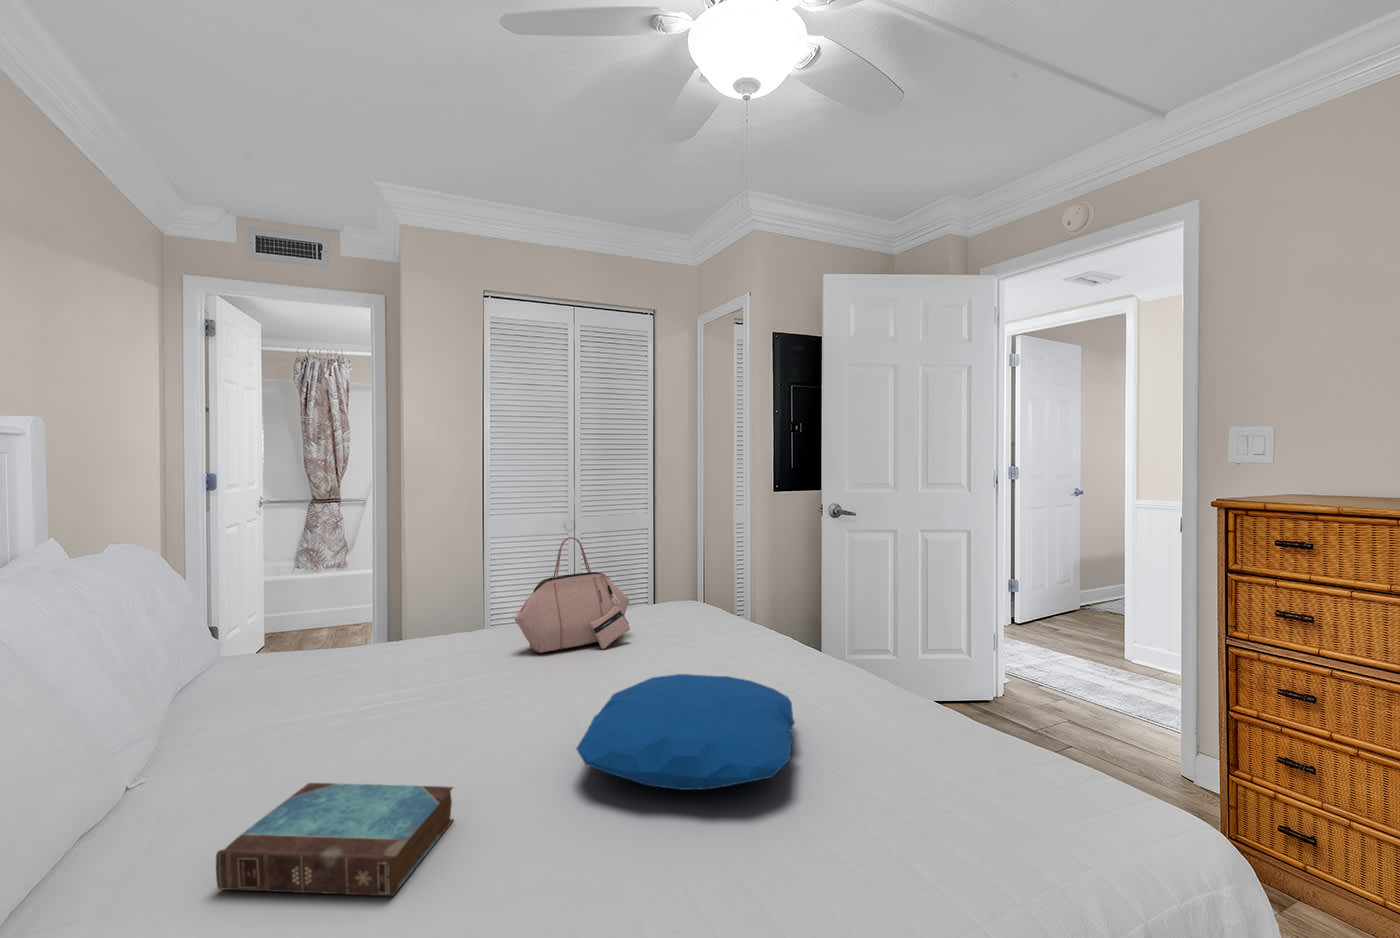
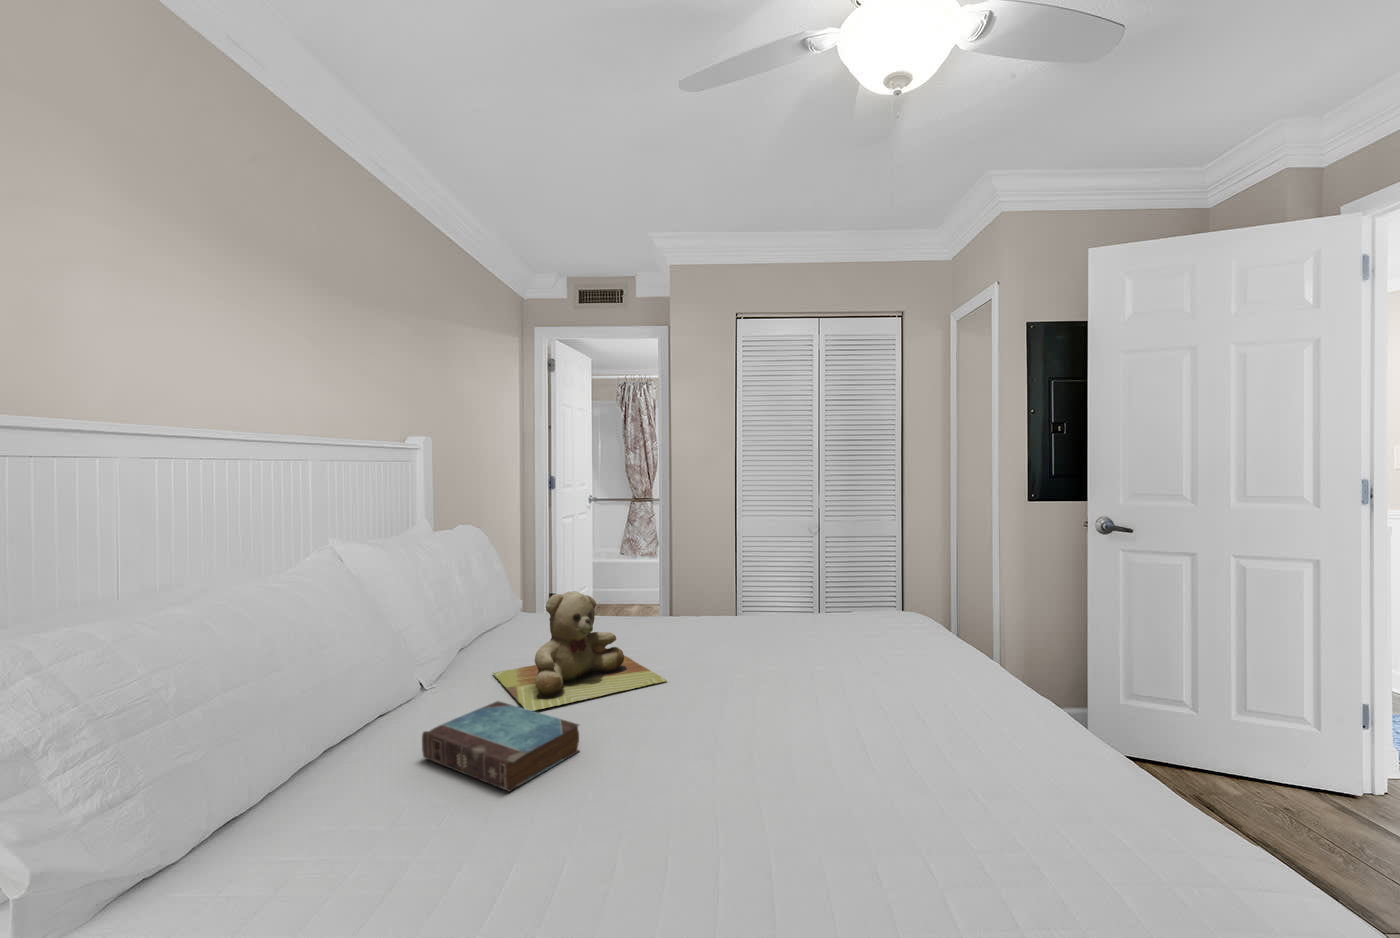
handbag: present [515,537,630,653] -> none [707,534,816,641]
teddy bear: none [248,623,506,788] -> present [493,591,667,711]
pillow: present [577,674,794,790] -> none [682,668,915,779]

